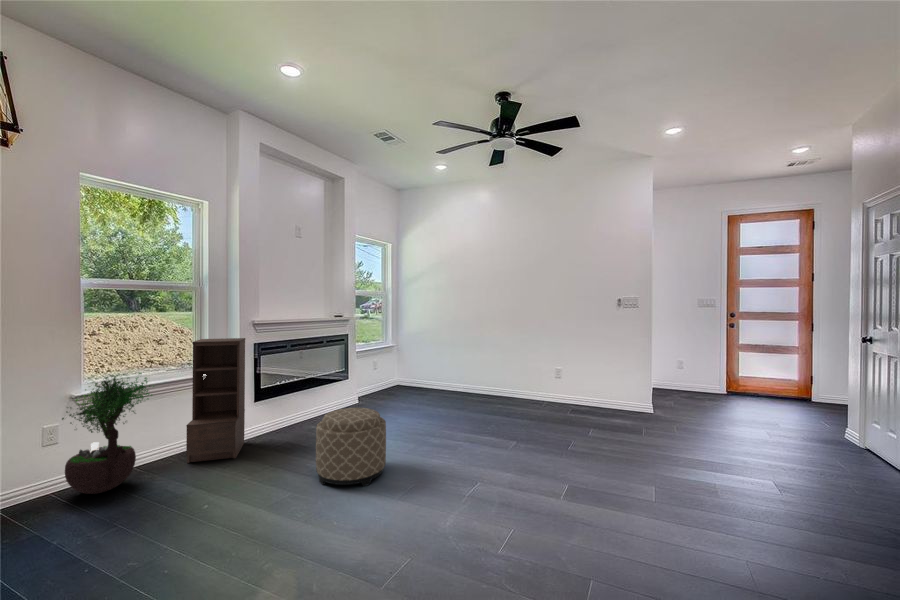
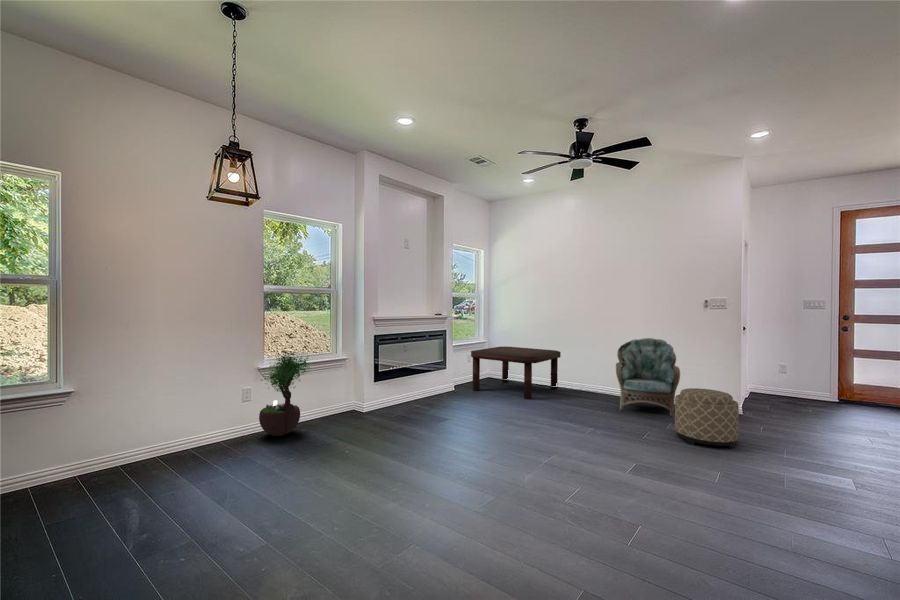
bookshelf: present [186,338,245,463] -> none [330,330,369,423]
armchair: none [534,338,598,421] -> present [616,338,680,417]
coffee table: none [378,350,475,410] -> present [471,346,561,400]
ottoman: present [316,408,386,486] -> present [675,388,739,449]

